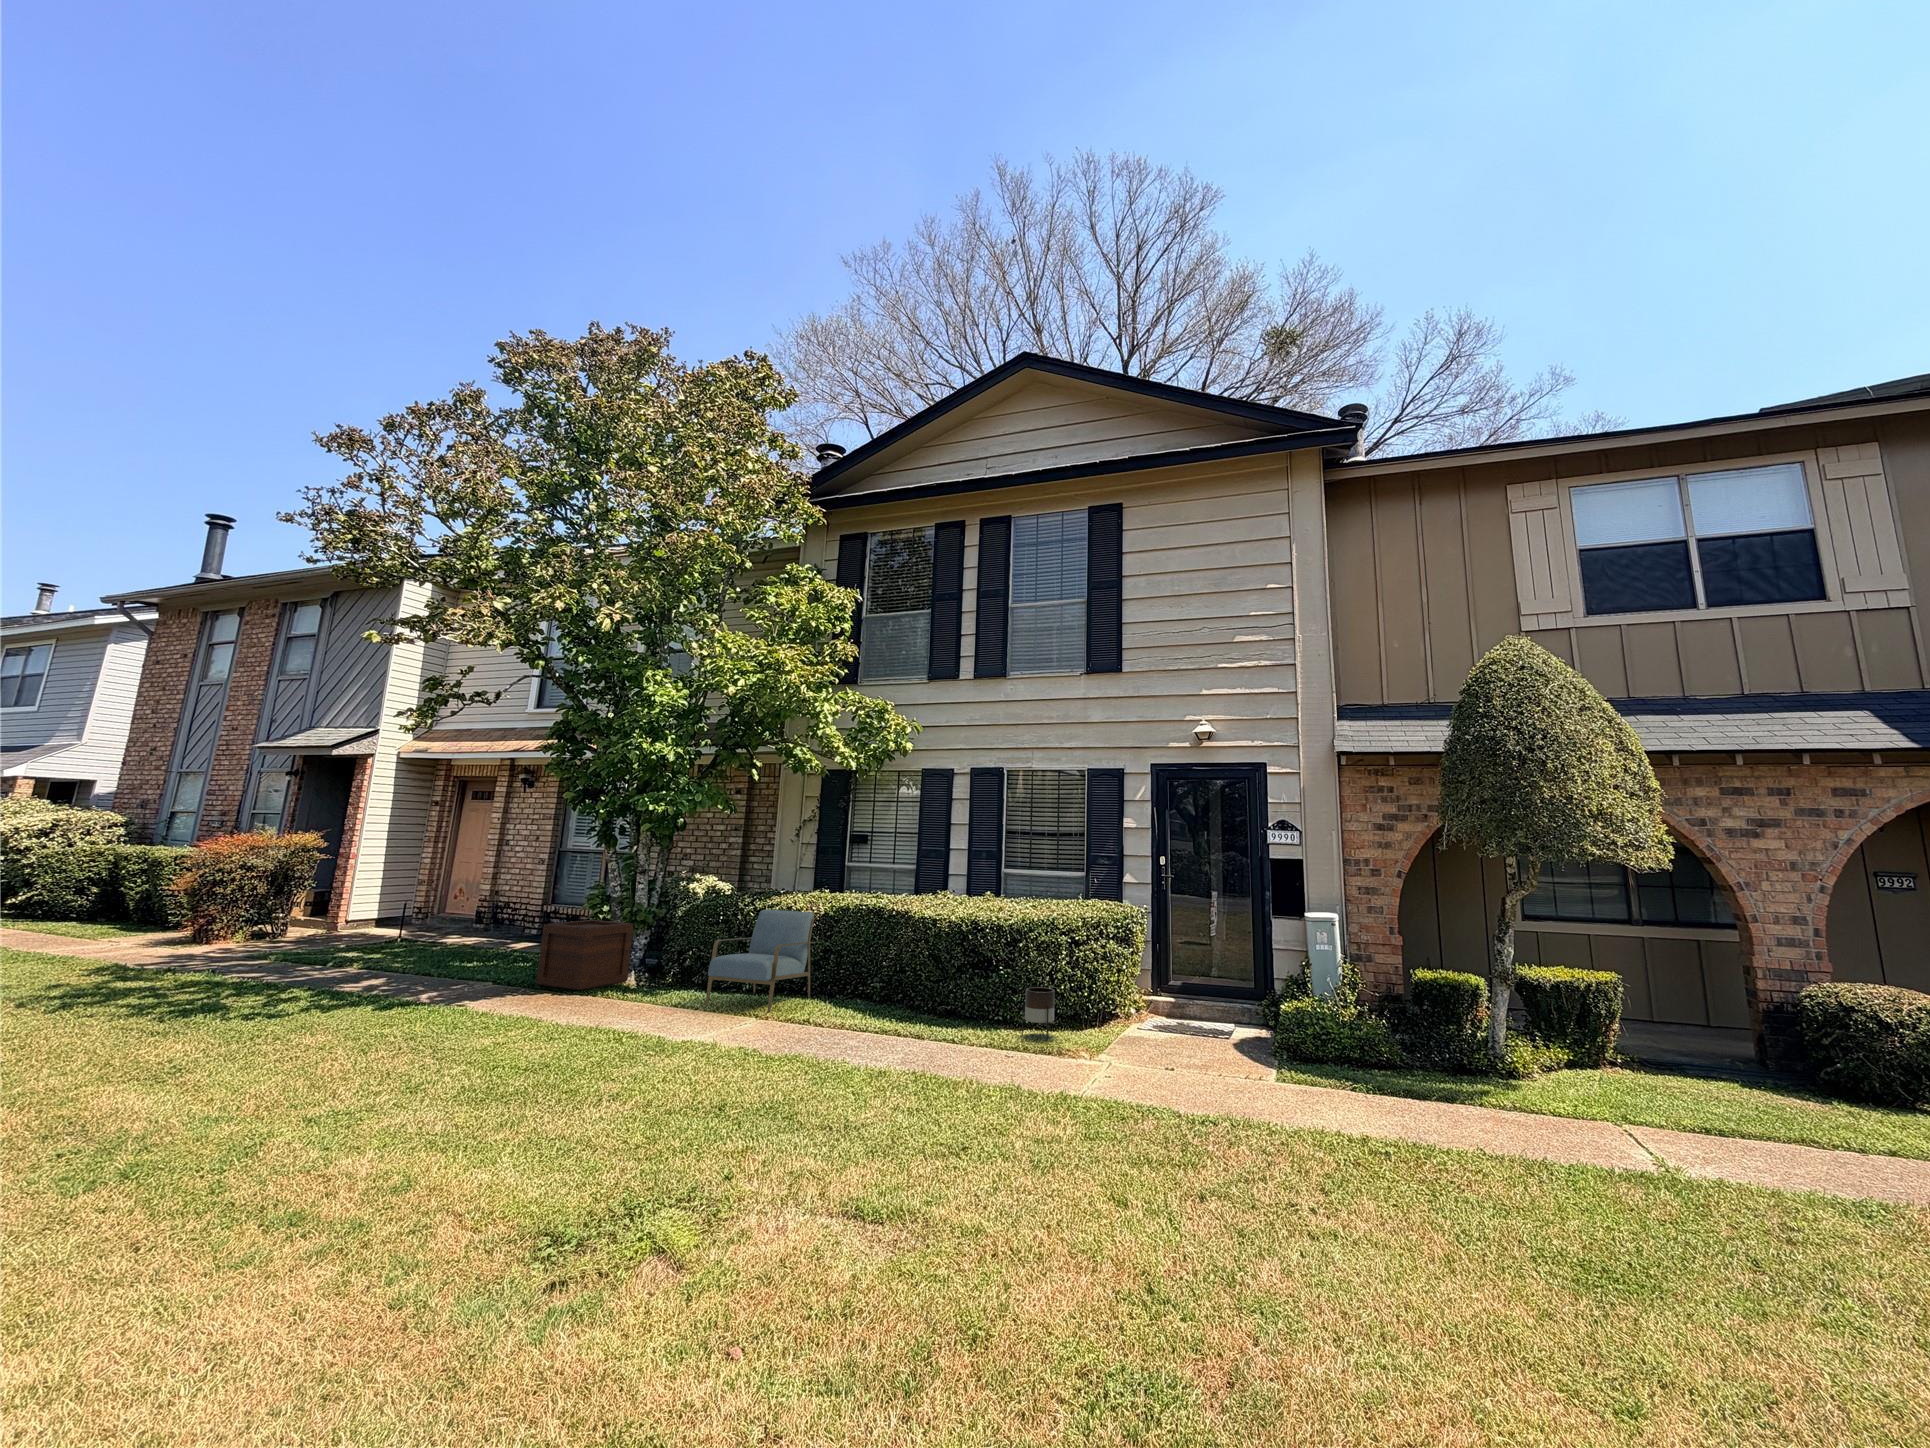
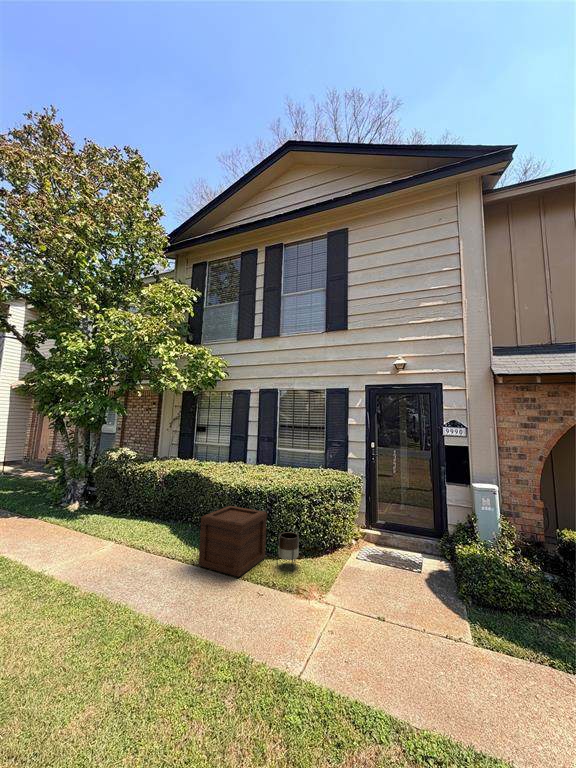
chair: present [705,910,814,1012] -> none [96,471,166,538]
wooden crate: present [536,920,633,990] -> present [199,506,267,577]

